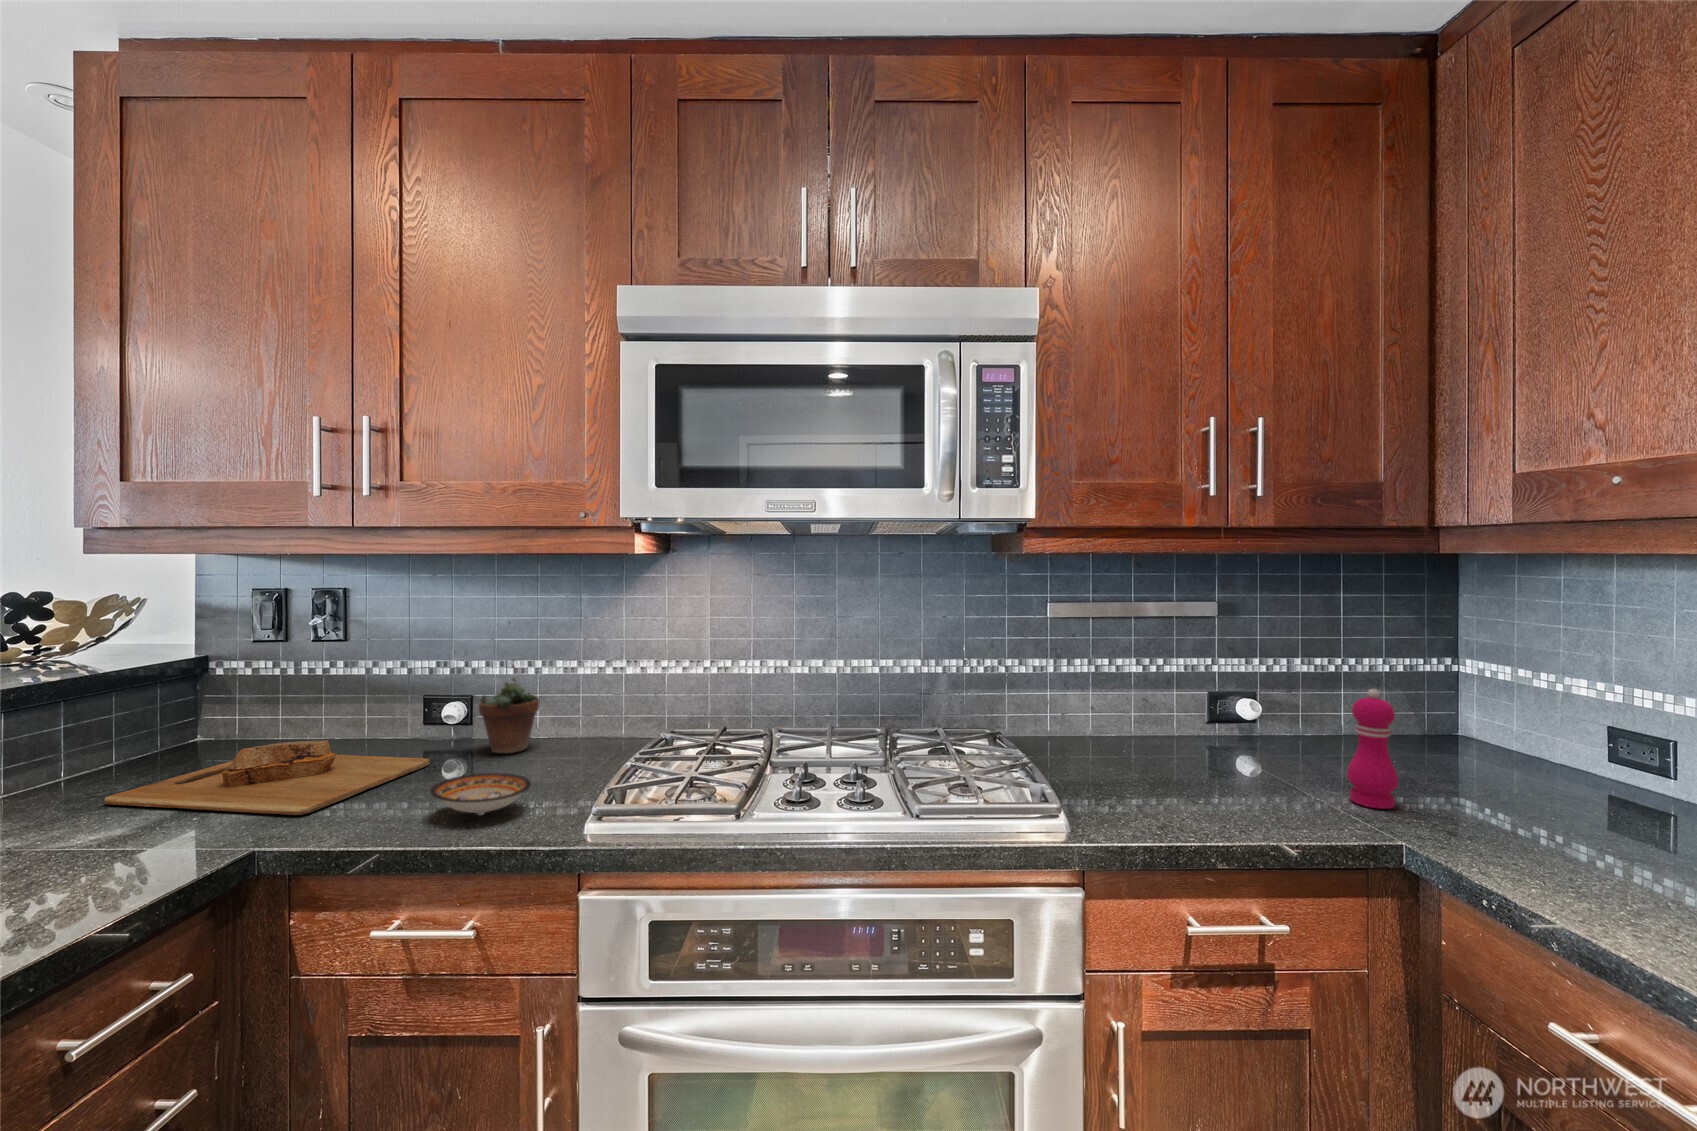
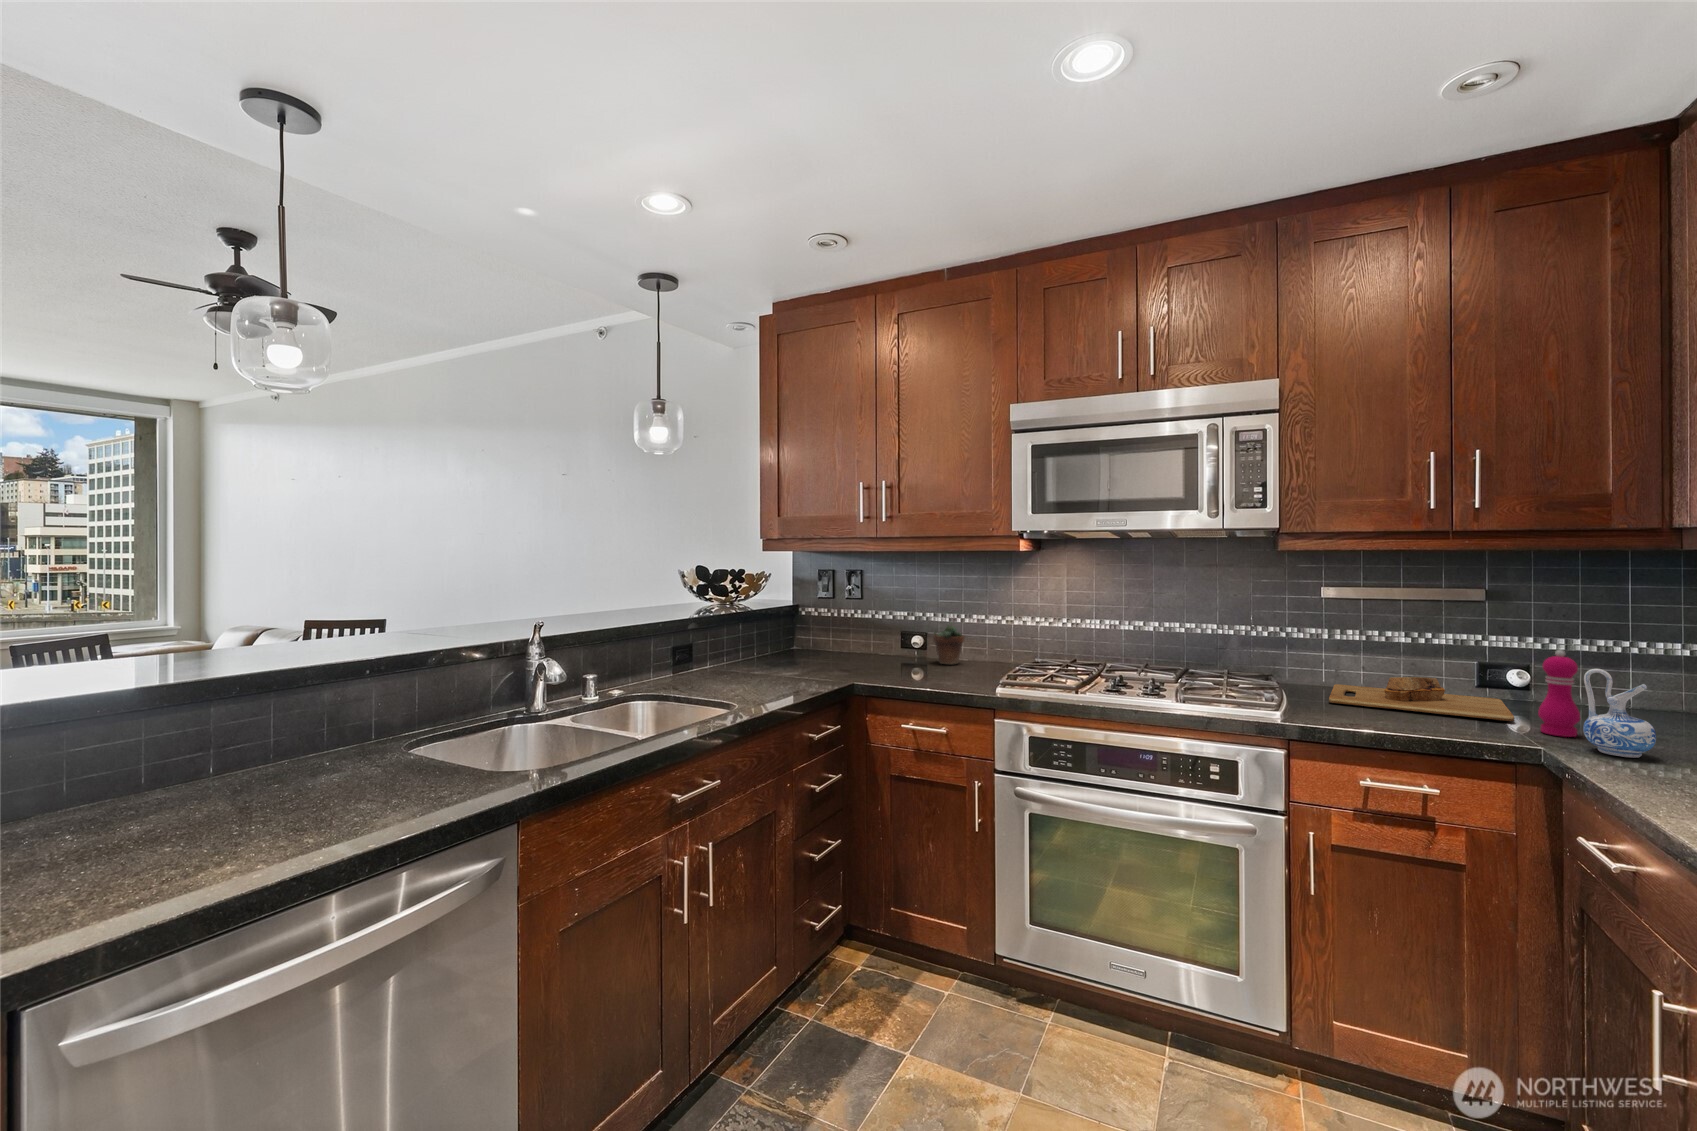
ceramic pitcher: none [1436,722,1531,848] -> present [1583,669,1656,758]
cutting board: present [105,740,430,815] -> present [1329,677,1515,721]
ceramic bowl: present [430,773,531,814] -> none [923,665,969,682]

